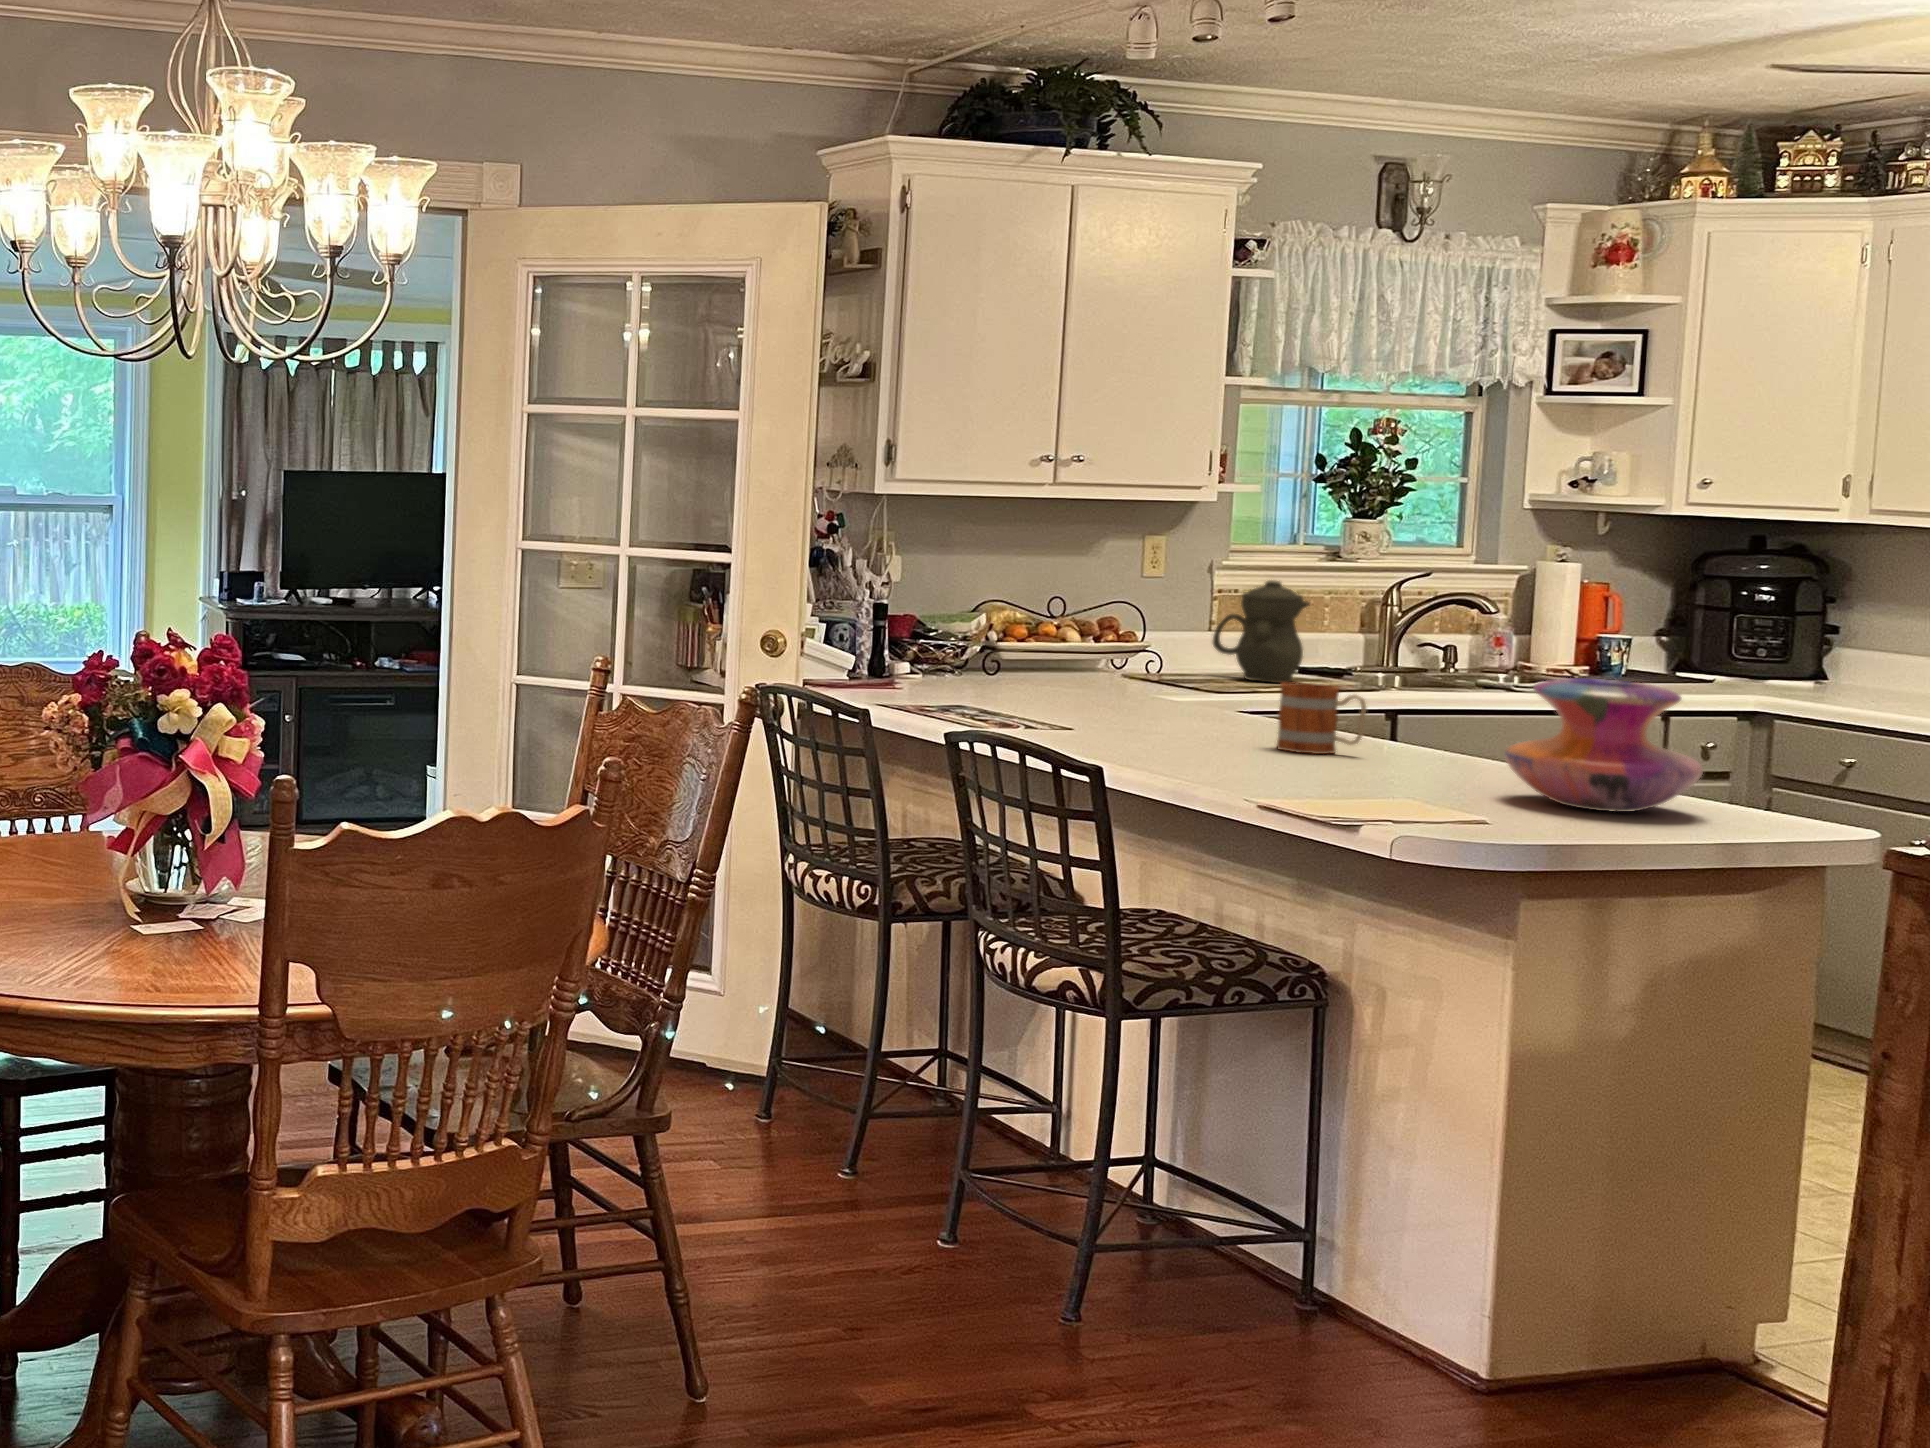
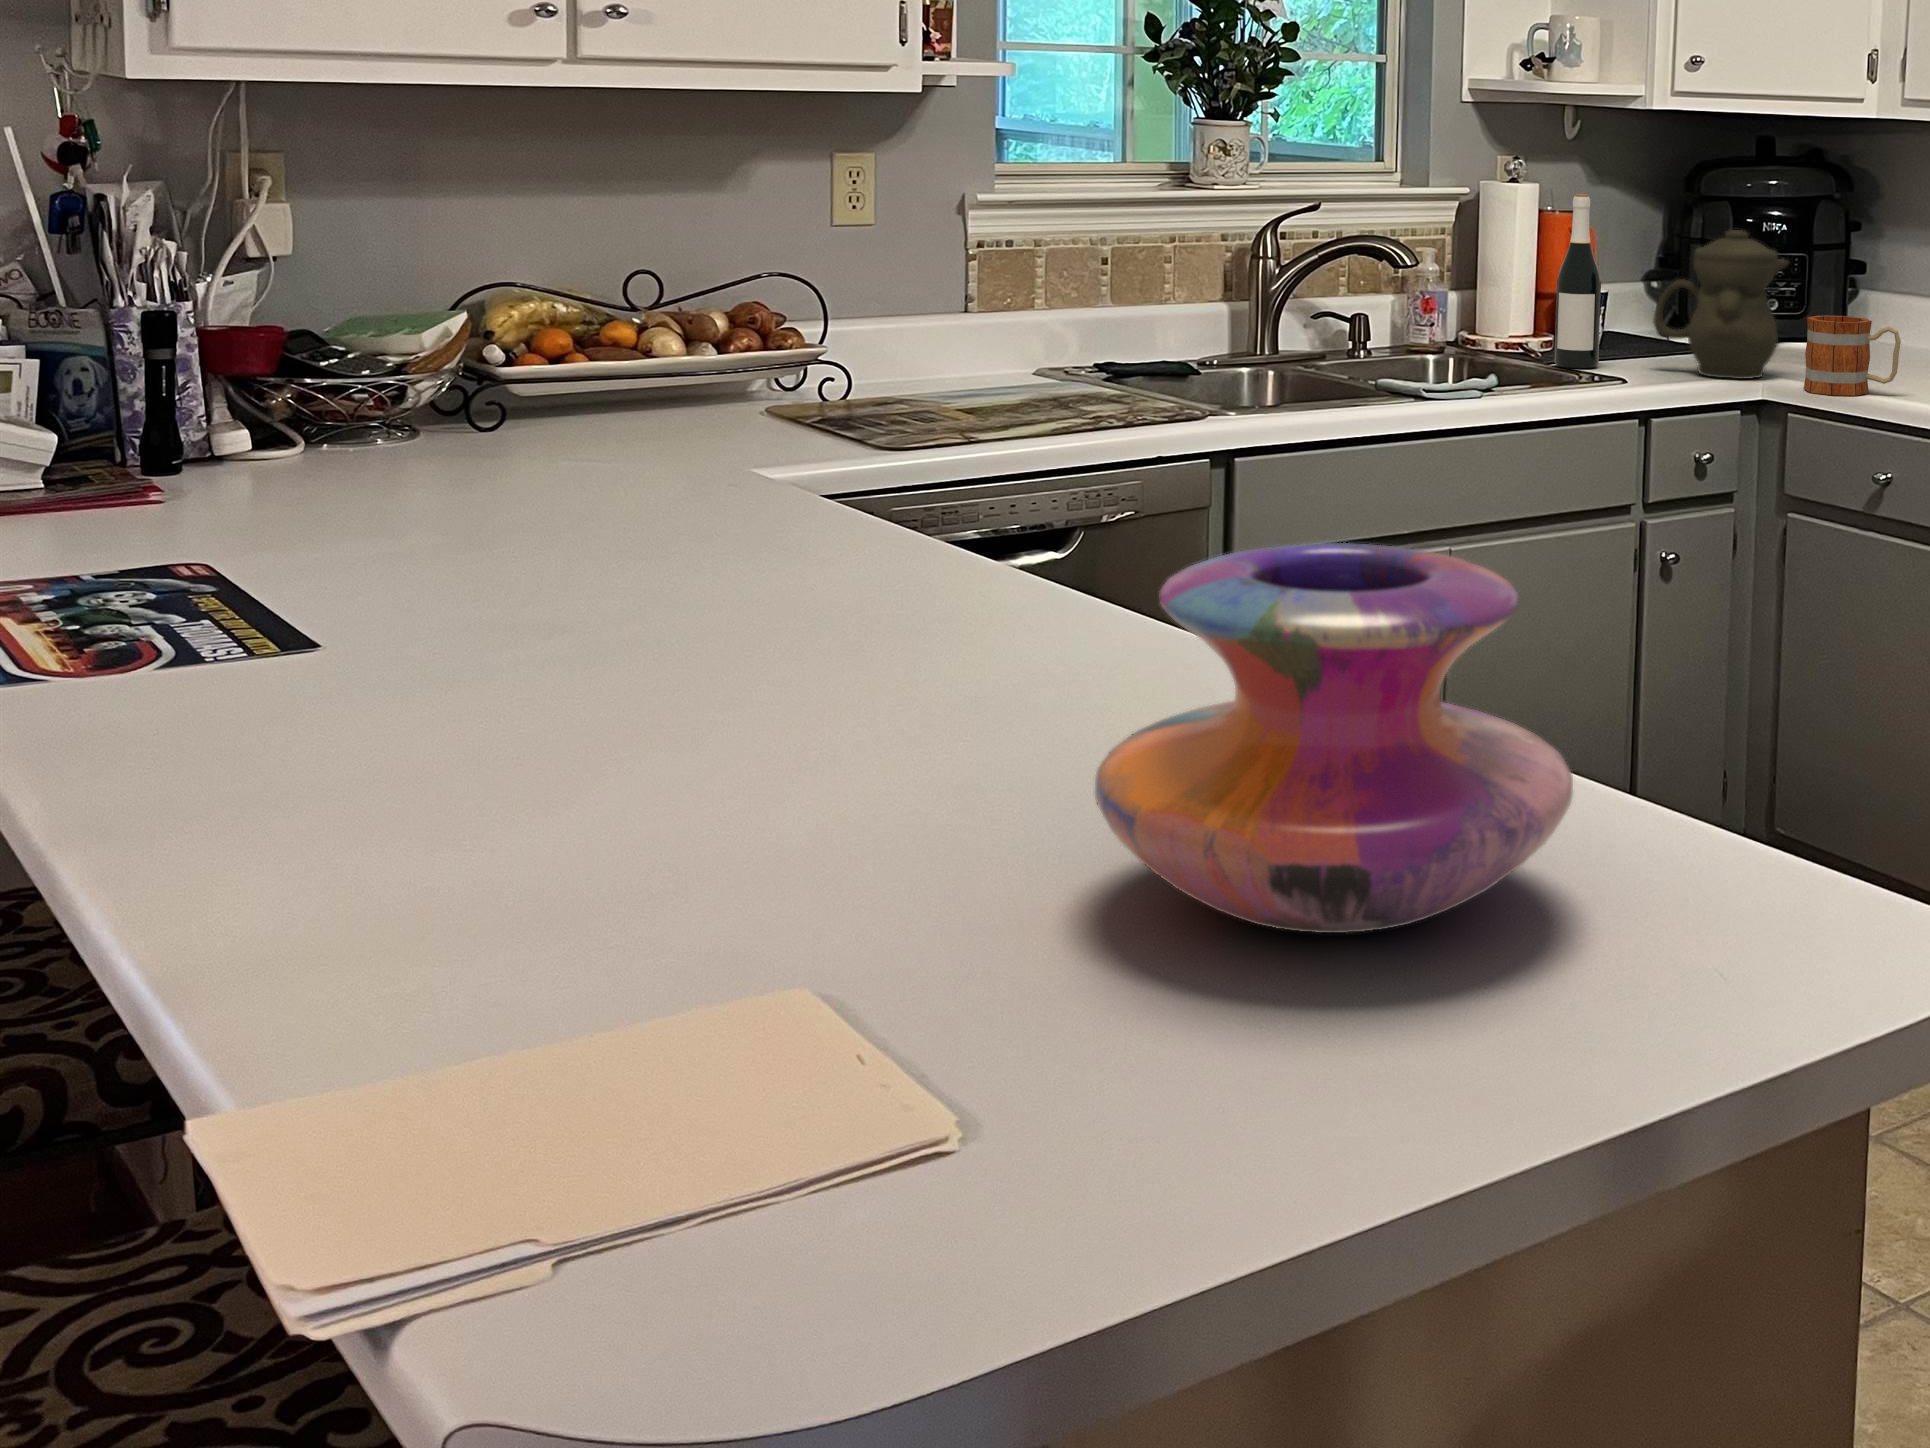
wine bottle: none [1594,571,1631,685] -> present [1555,194,1601,368]
teapot: present [1213,580,1310,683] -> present [1653,230,1789,379]
mug: present [1277,682,1366,754] -> present [1804,316,1901,396]

